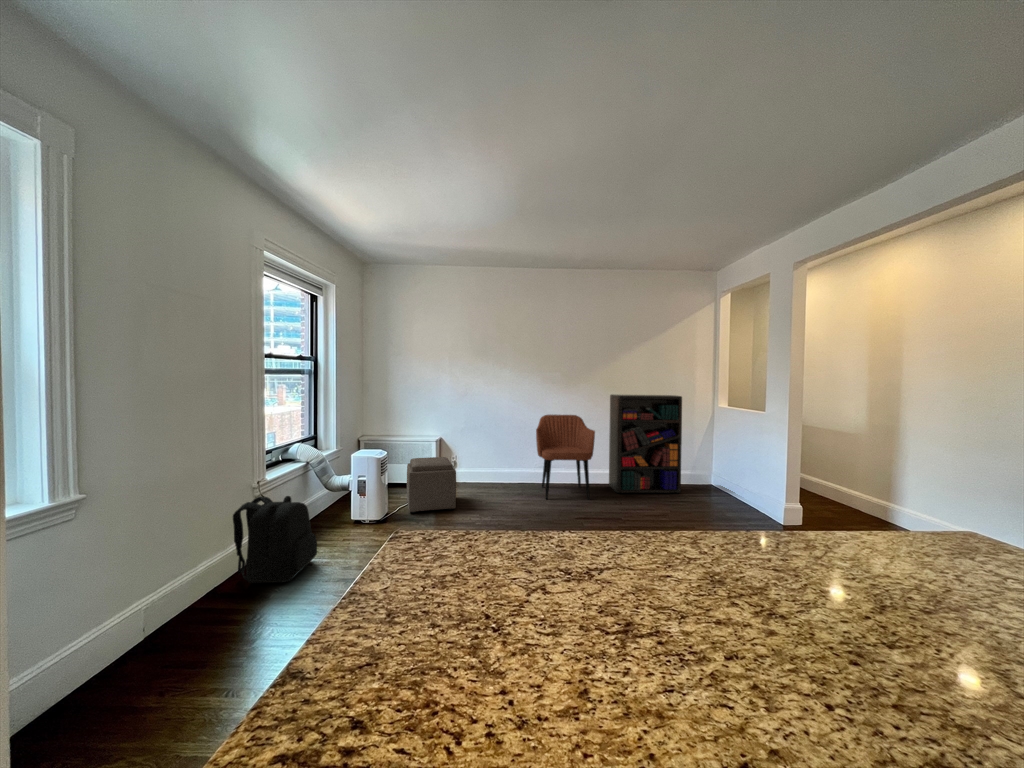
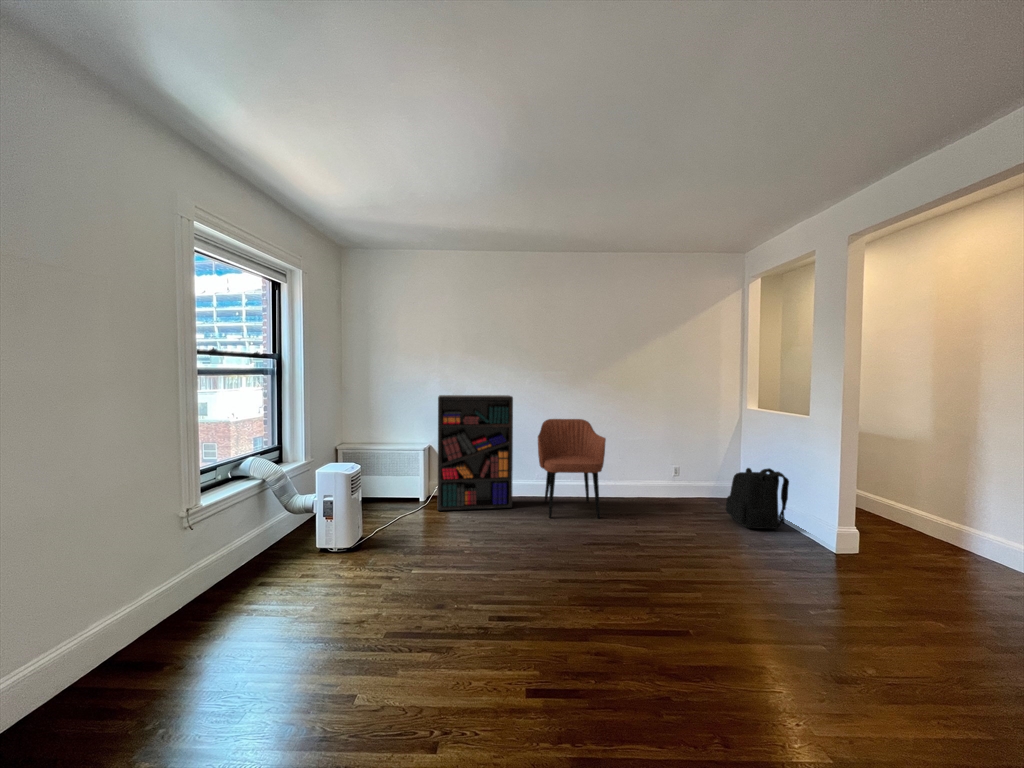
bookshelf: present [609,394,682,493] -> present [437,395,513,510]
ottoman: present [407,457,456,513] -> none [387,470,443,537]
backpack: present [233,496,317,583] -> present [726,468,789,529]

